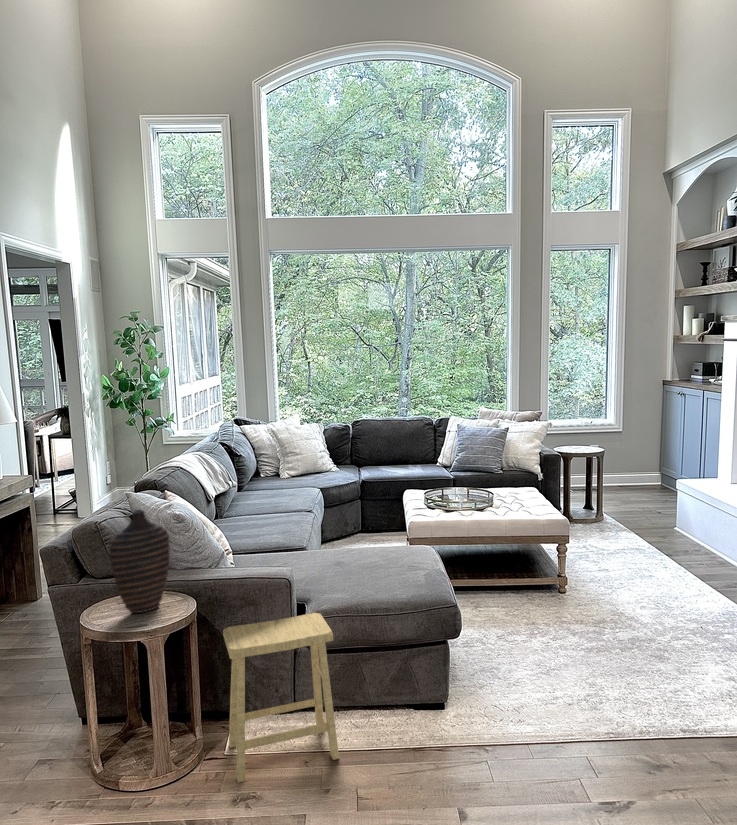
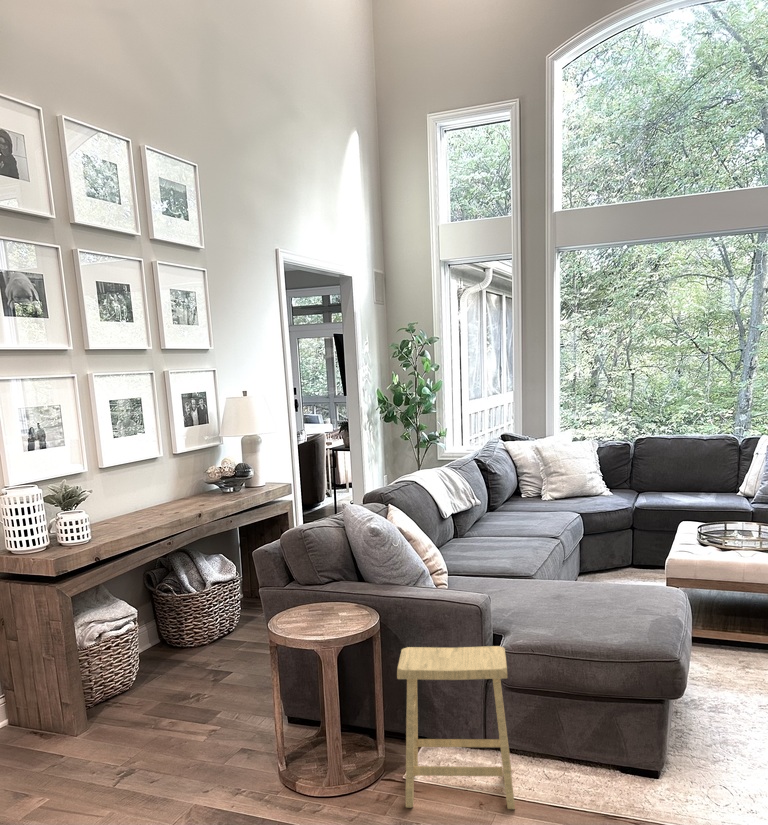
decorative vase: present [109,510,170,613] -> none [296,522,354,621]

